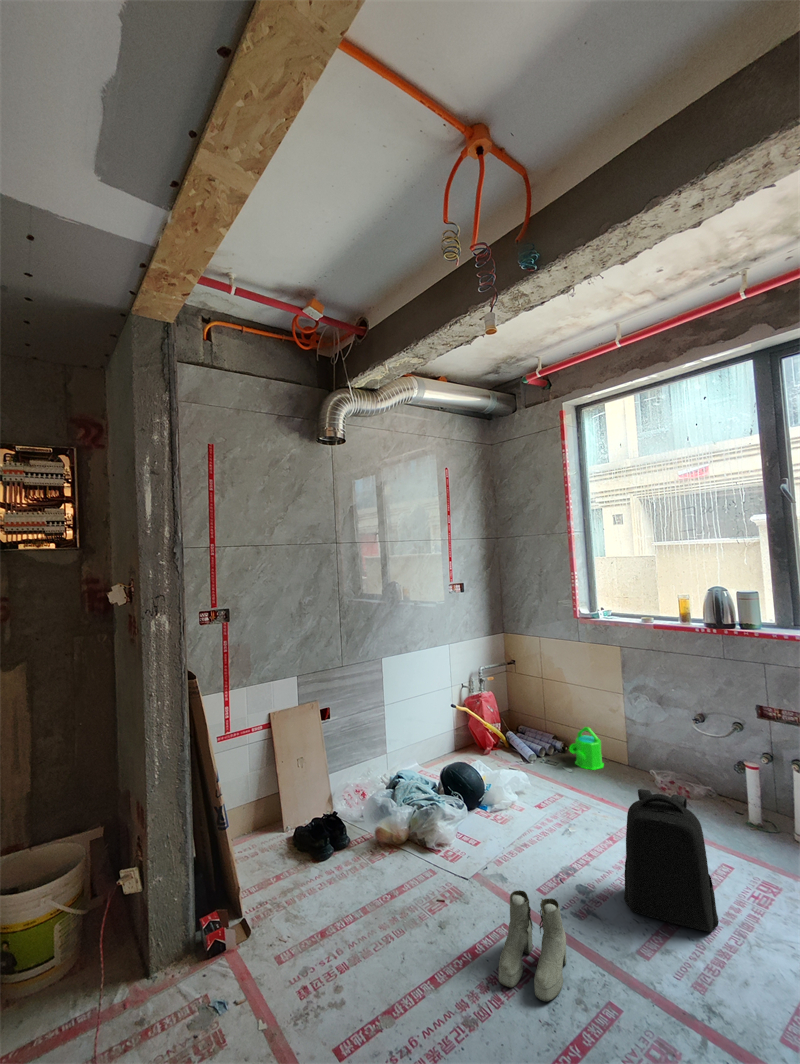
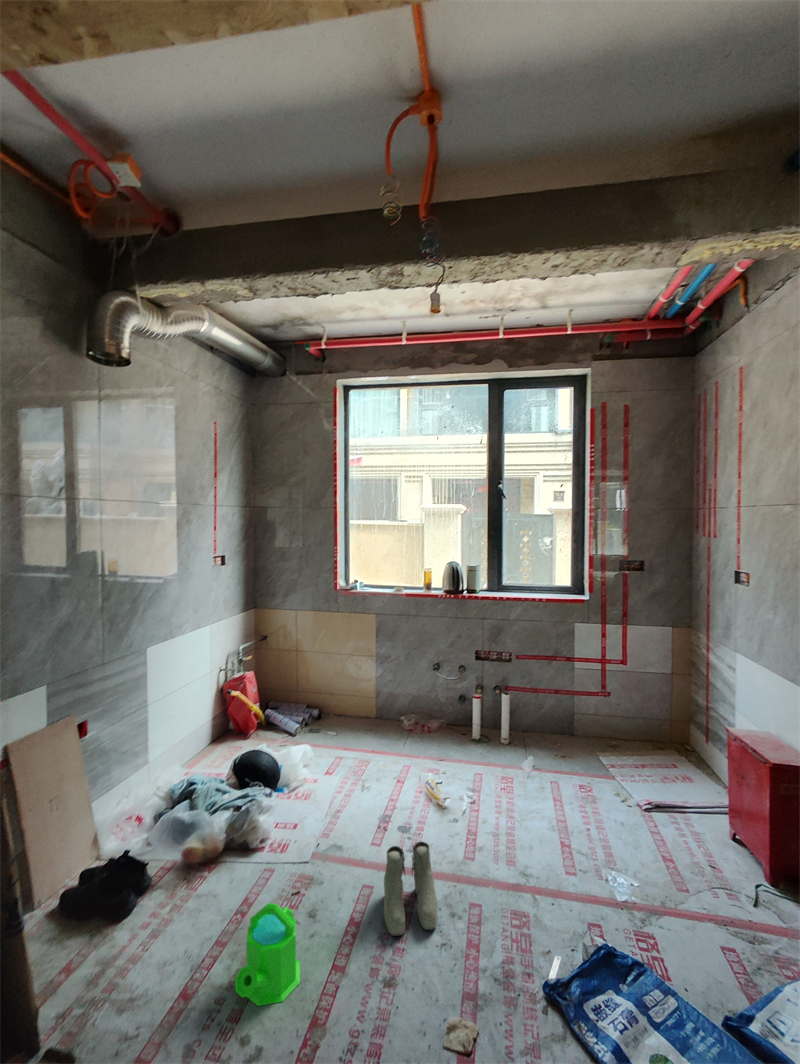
watering can: present [569,727,604,770] -> present [235,903,300,1006]
backpack: present [624,789,719,932] -> none [433,727,499,829]

